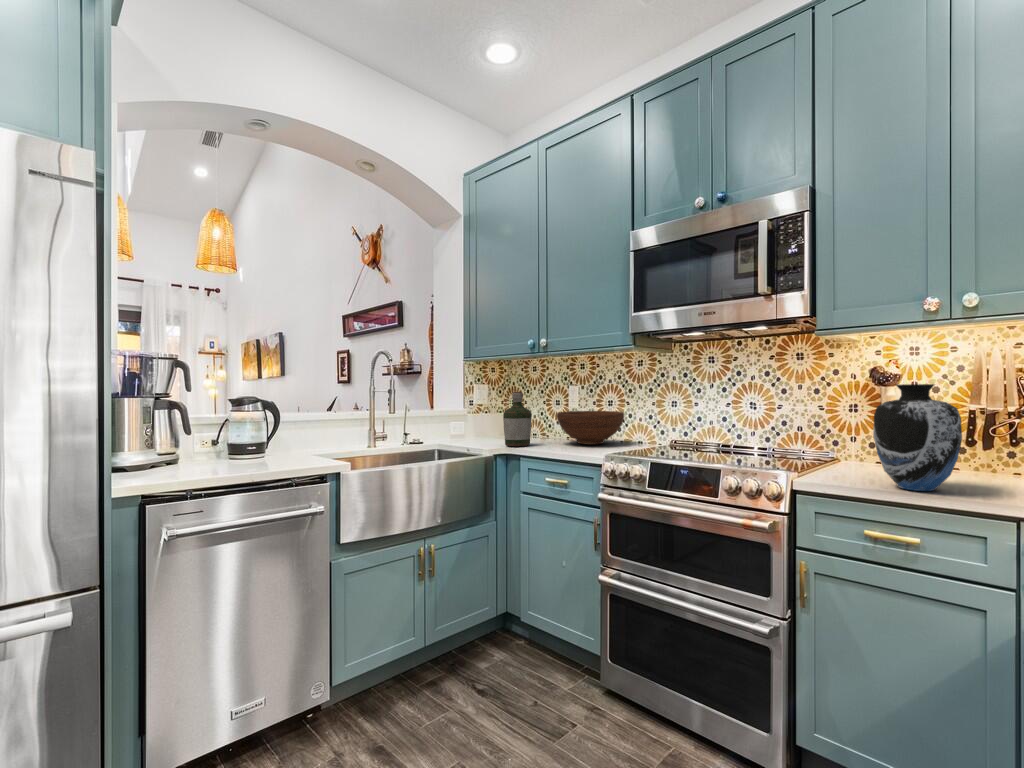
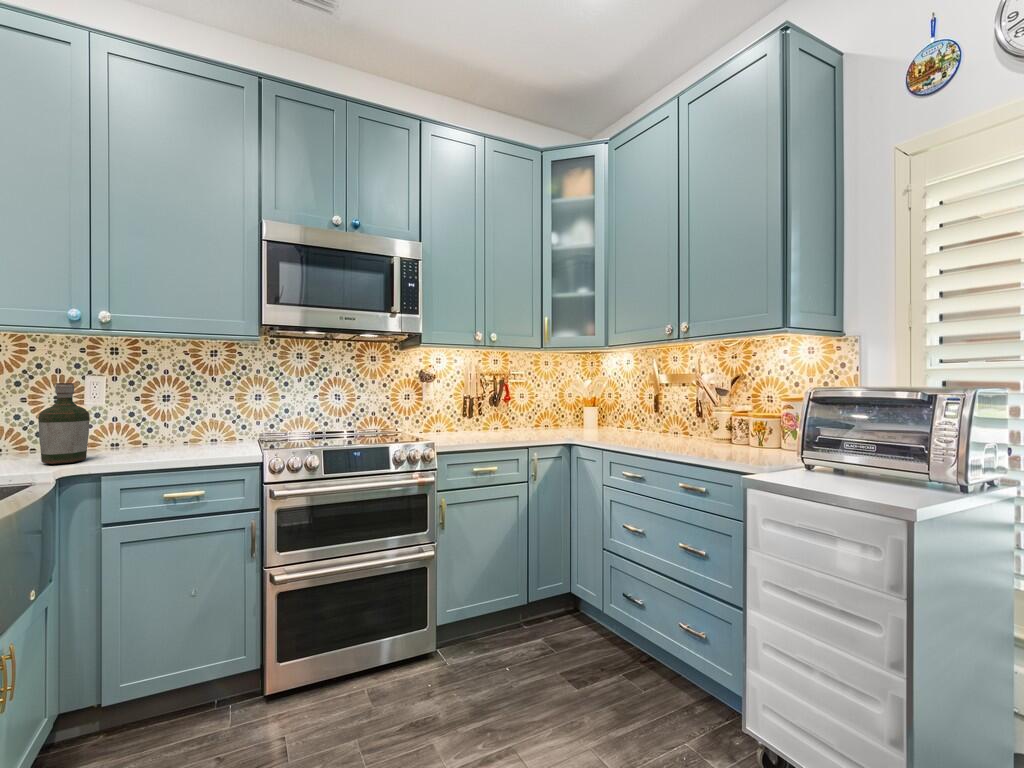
vase: present [873,384,962,491] -> none [468,380,509,441]
fruit bowl: present [557,411,624,445] -> none [110,408,209,449]

